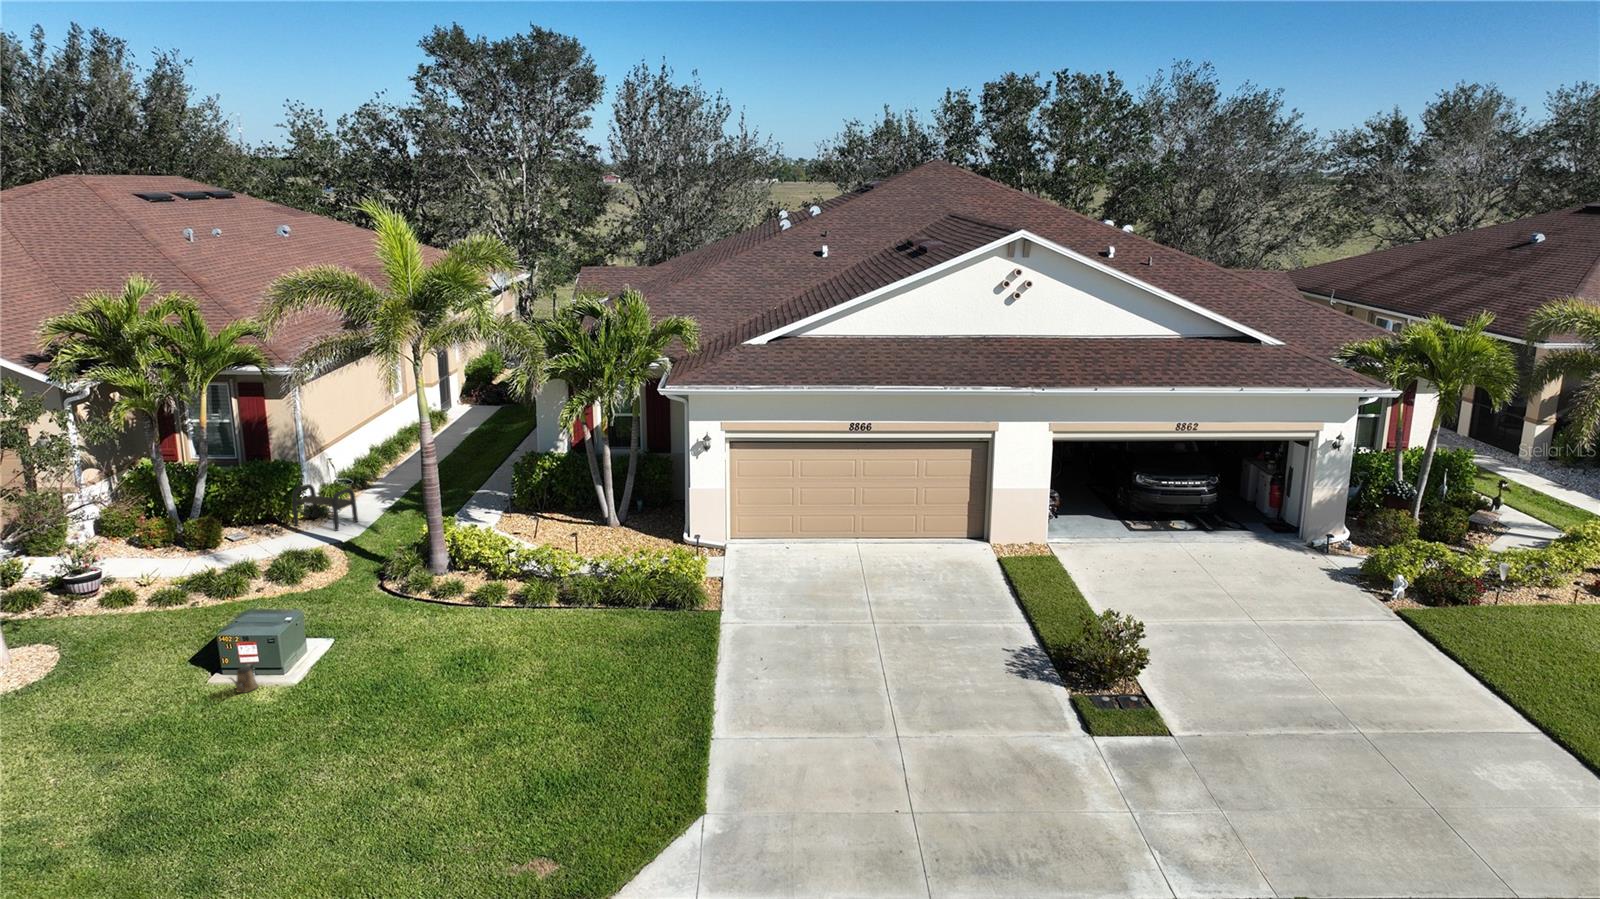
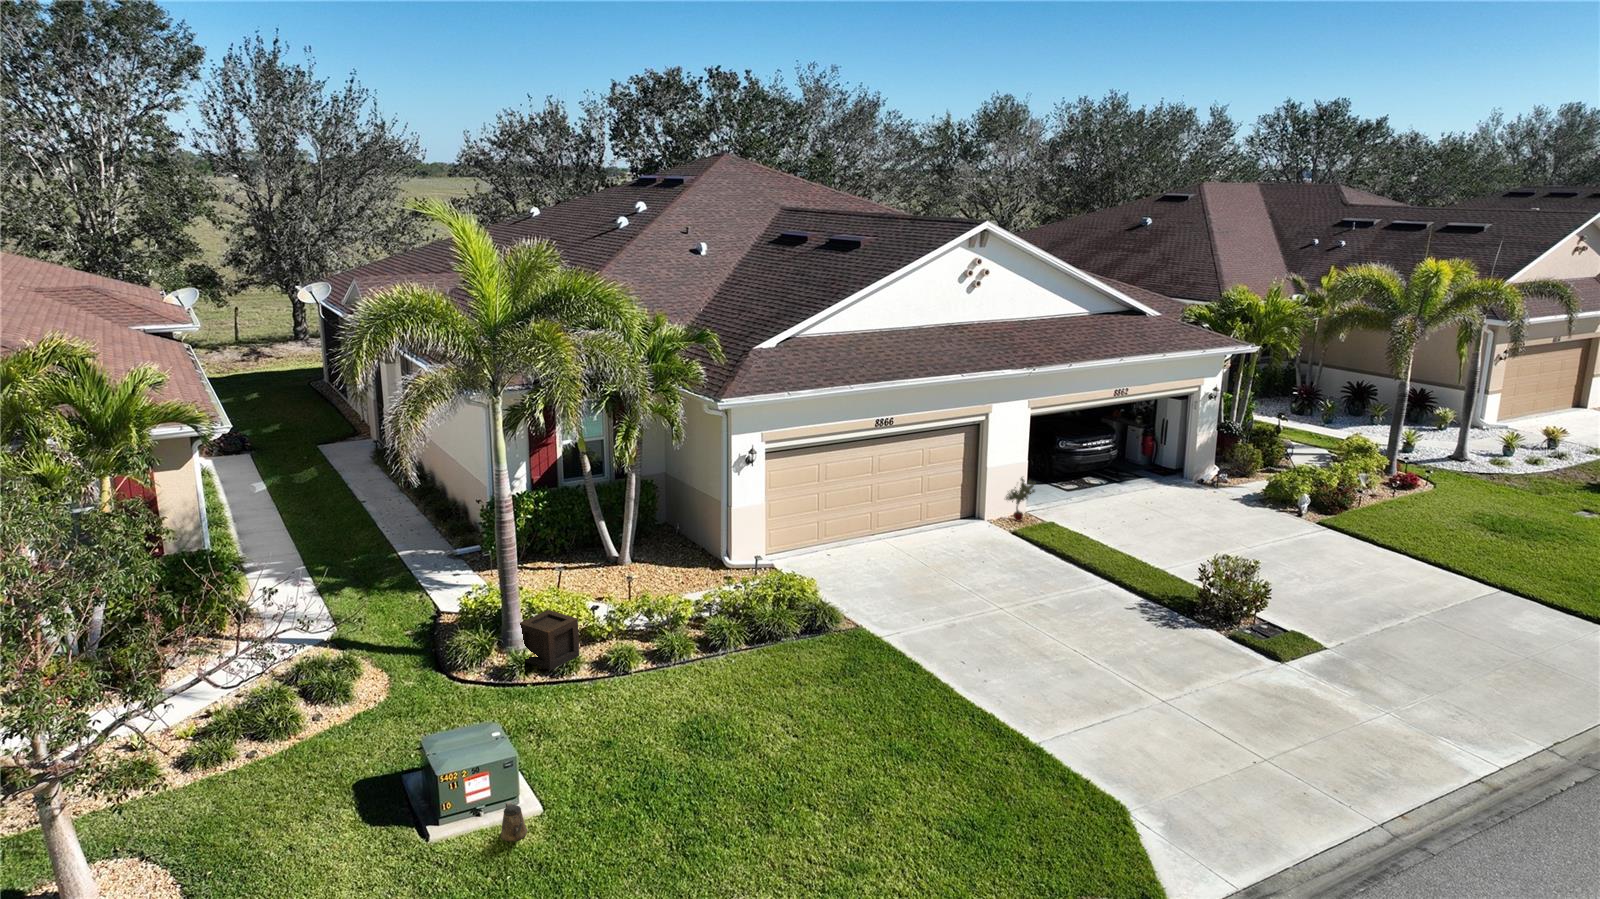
bench: present [292,484,358,531] -> none [222,571,311,634]
potted tree: none [1005,503,1046,552] -> present [1006,477,1036,521]
wooden crate: none [426,544,469,592] -> present [520,610,579,670]

